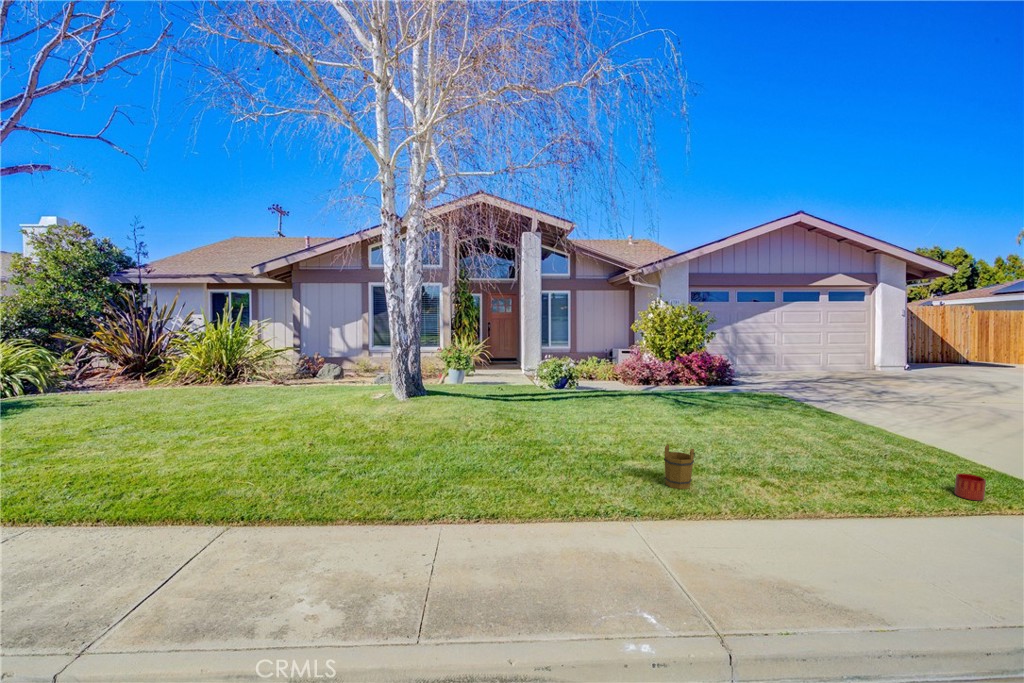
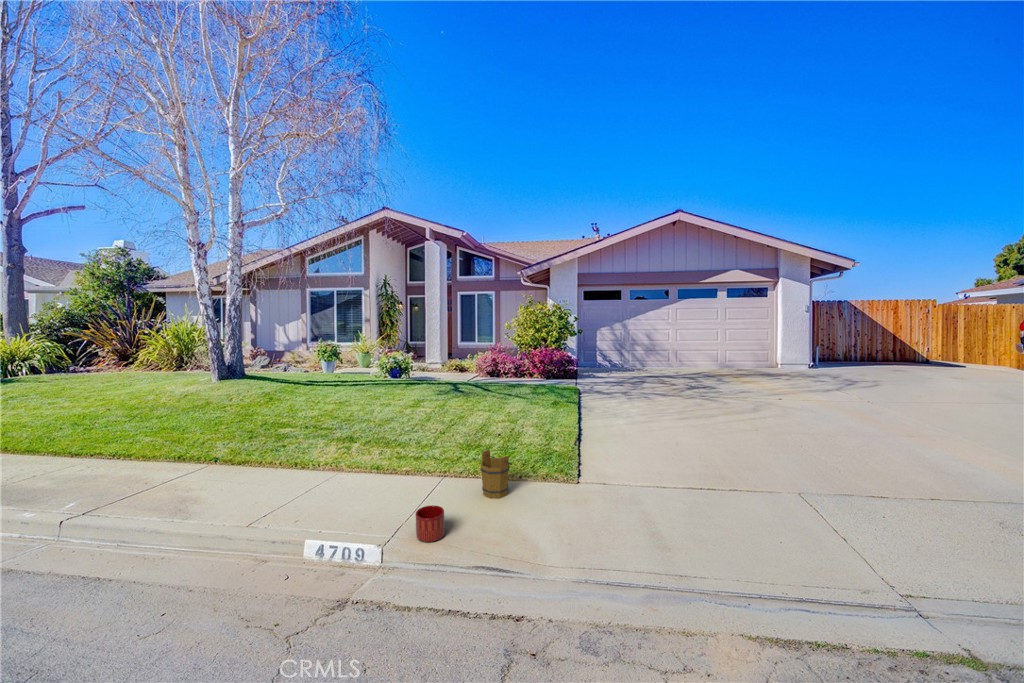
bucket: present [664,445,695,489] -> present [480,450,512,498]

